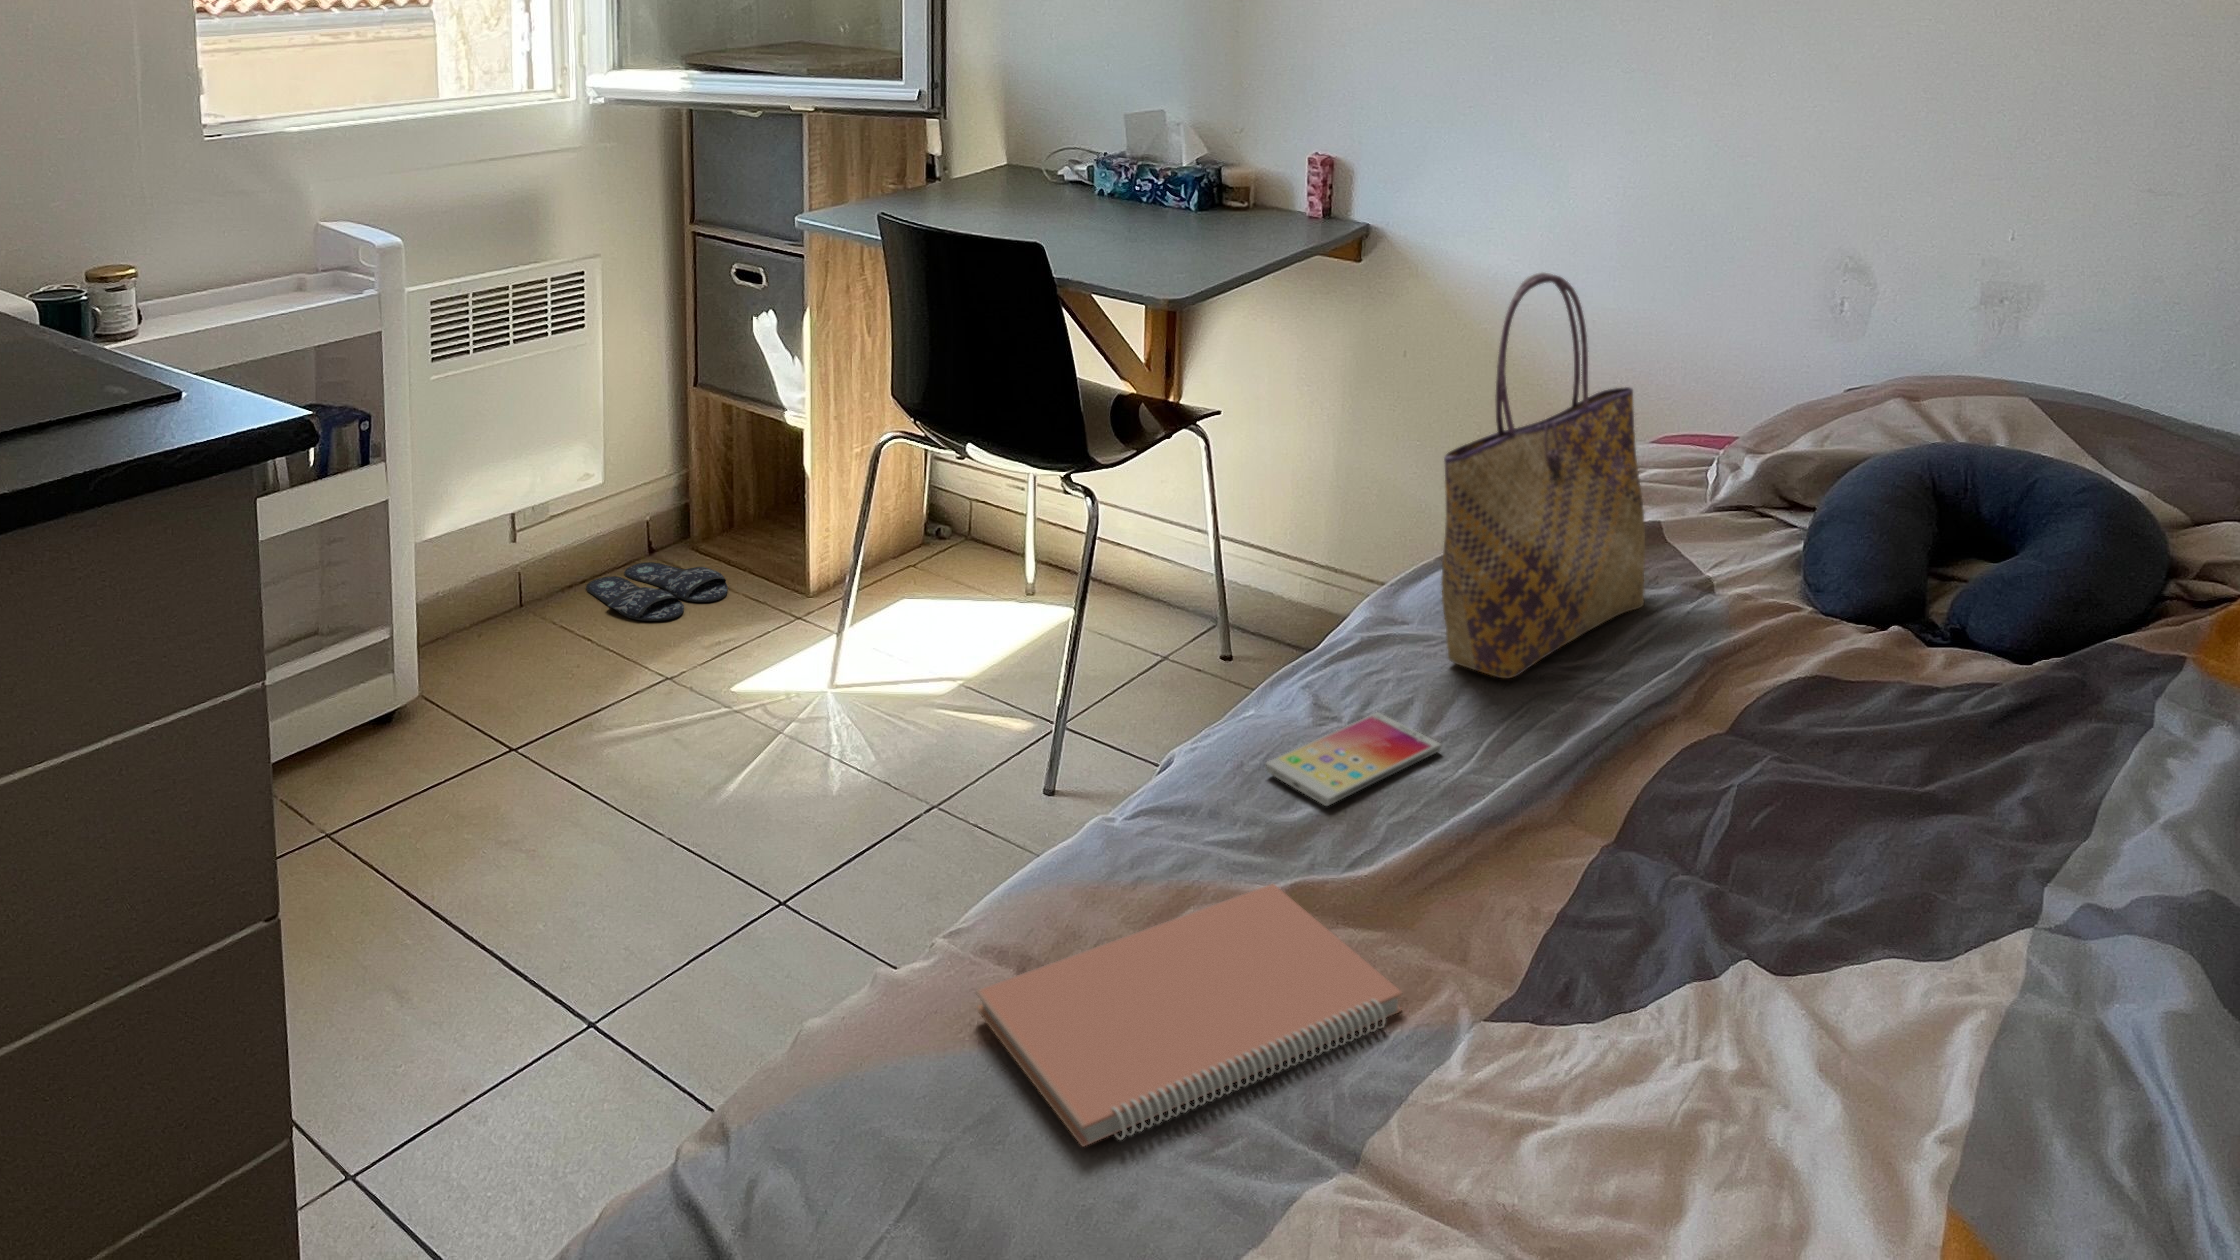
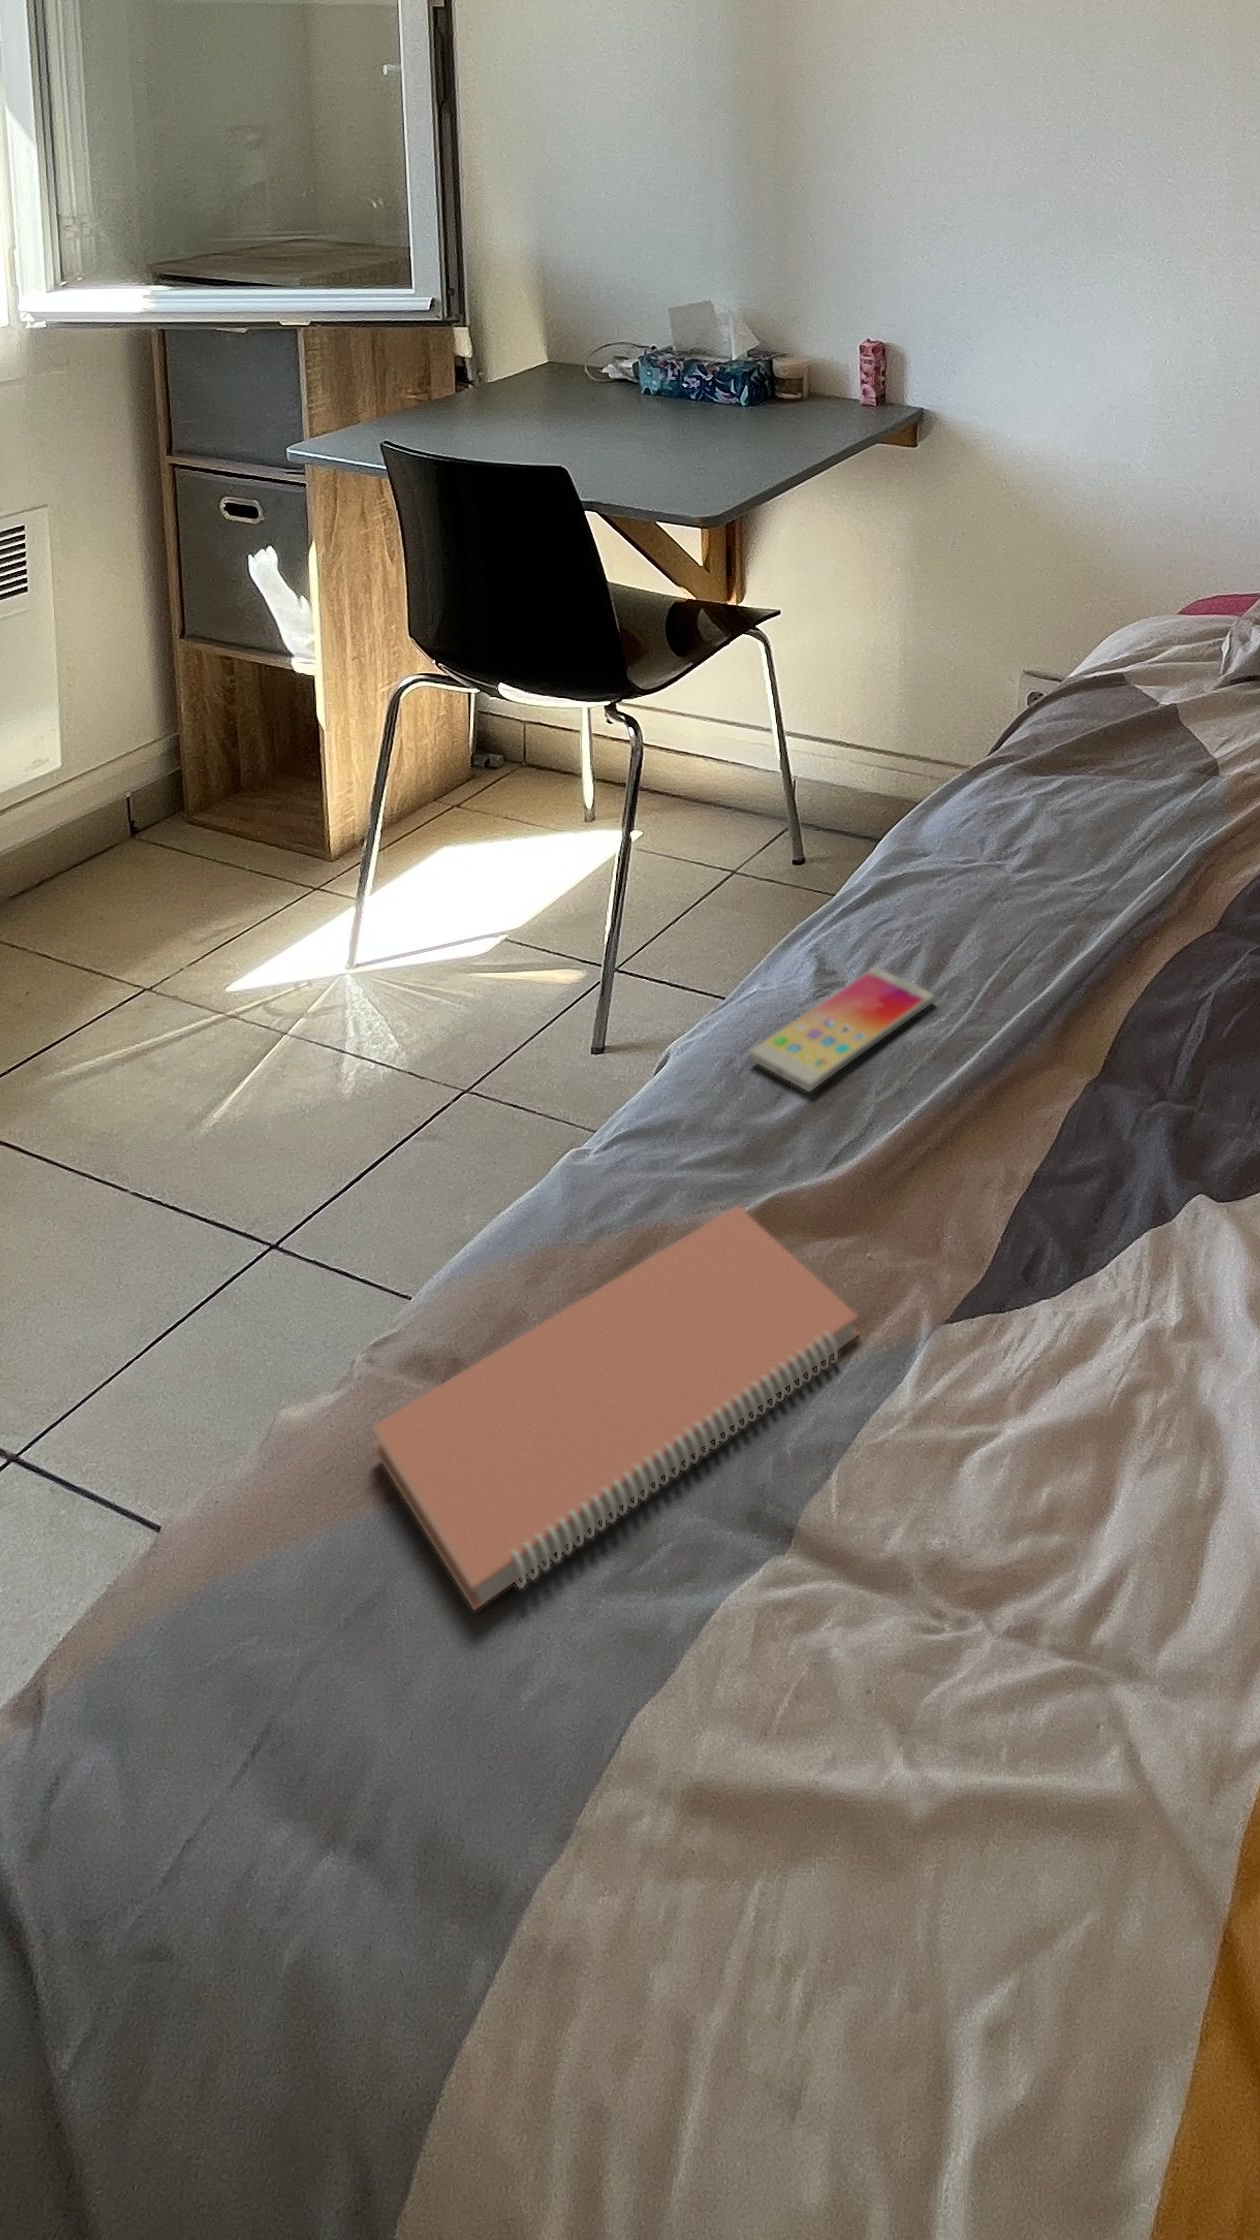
tote bag: present [1441,272,1645,678] -> none [935,489,1148,905]
slippers: present [586,562,728,621] -> none [49,841,230,919]

